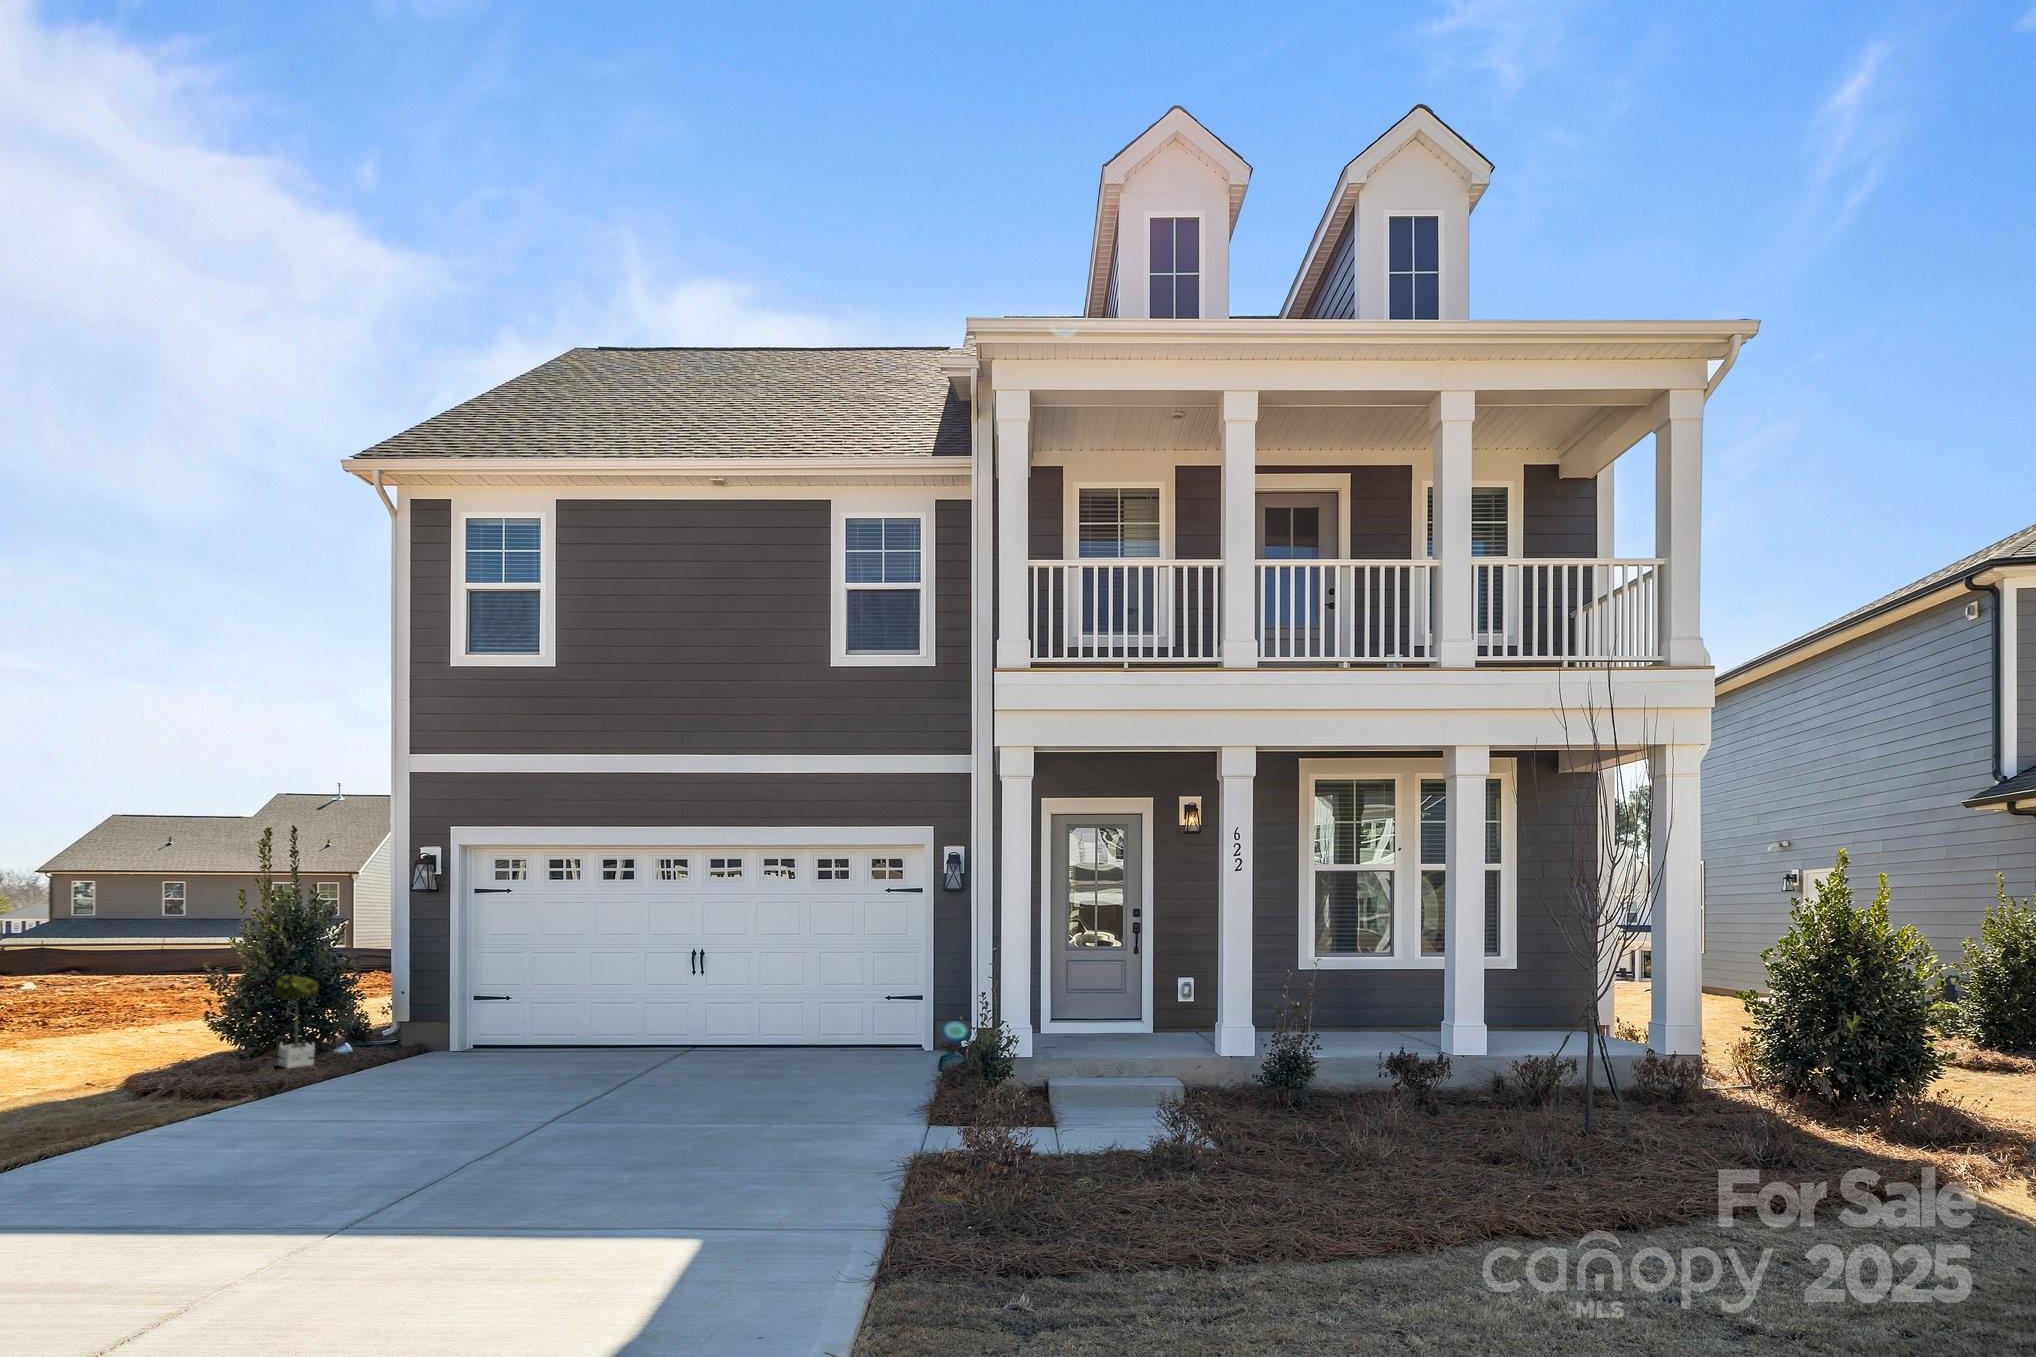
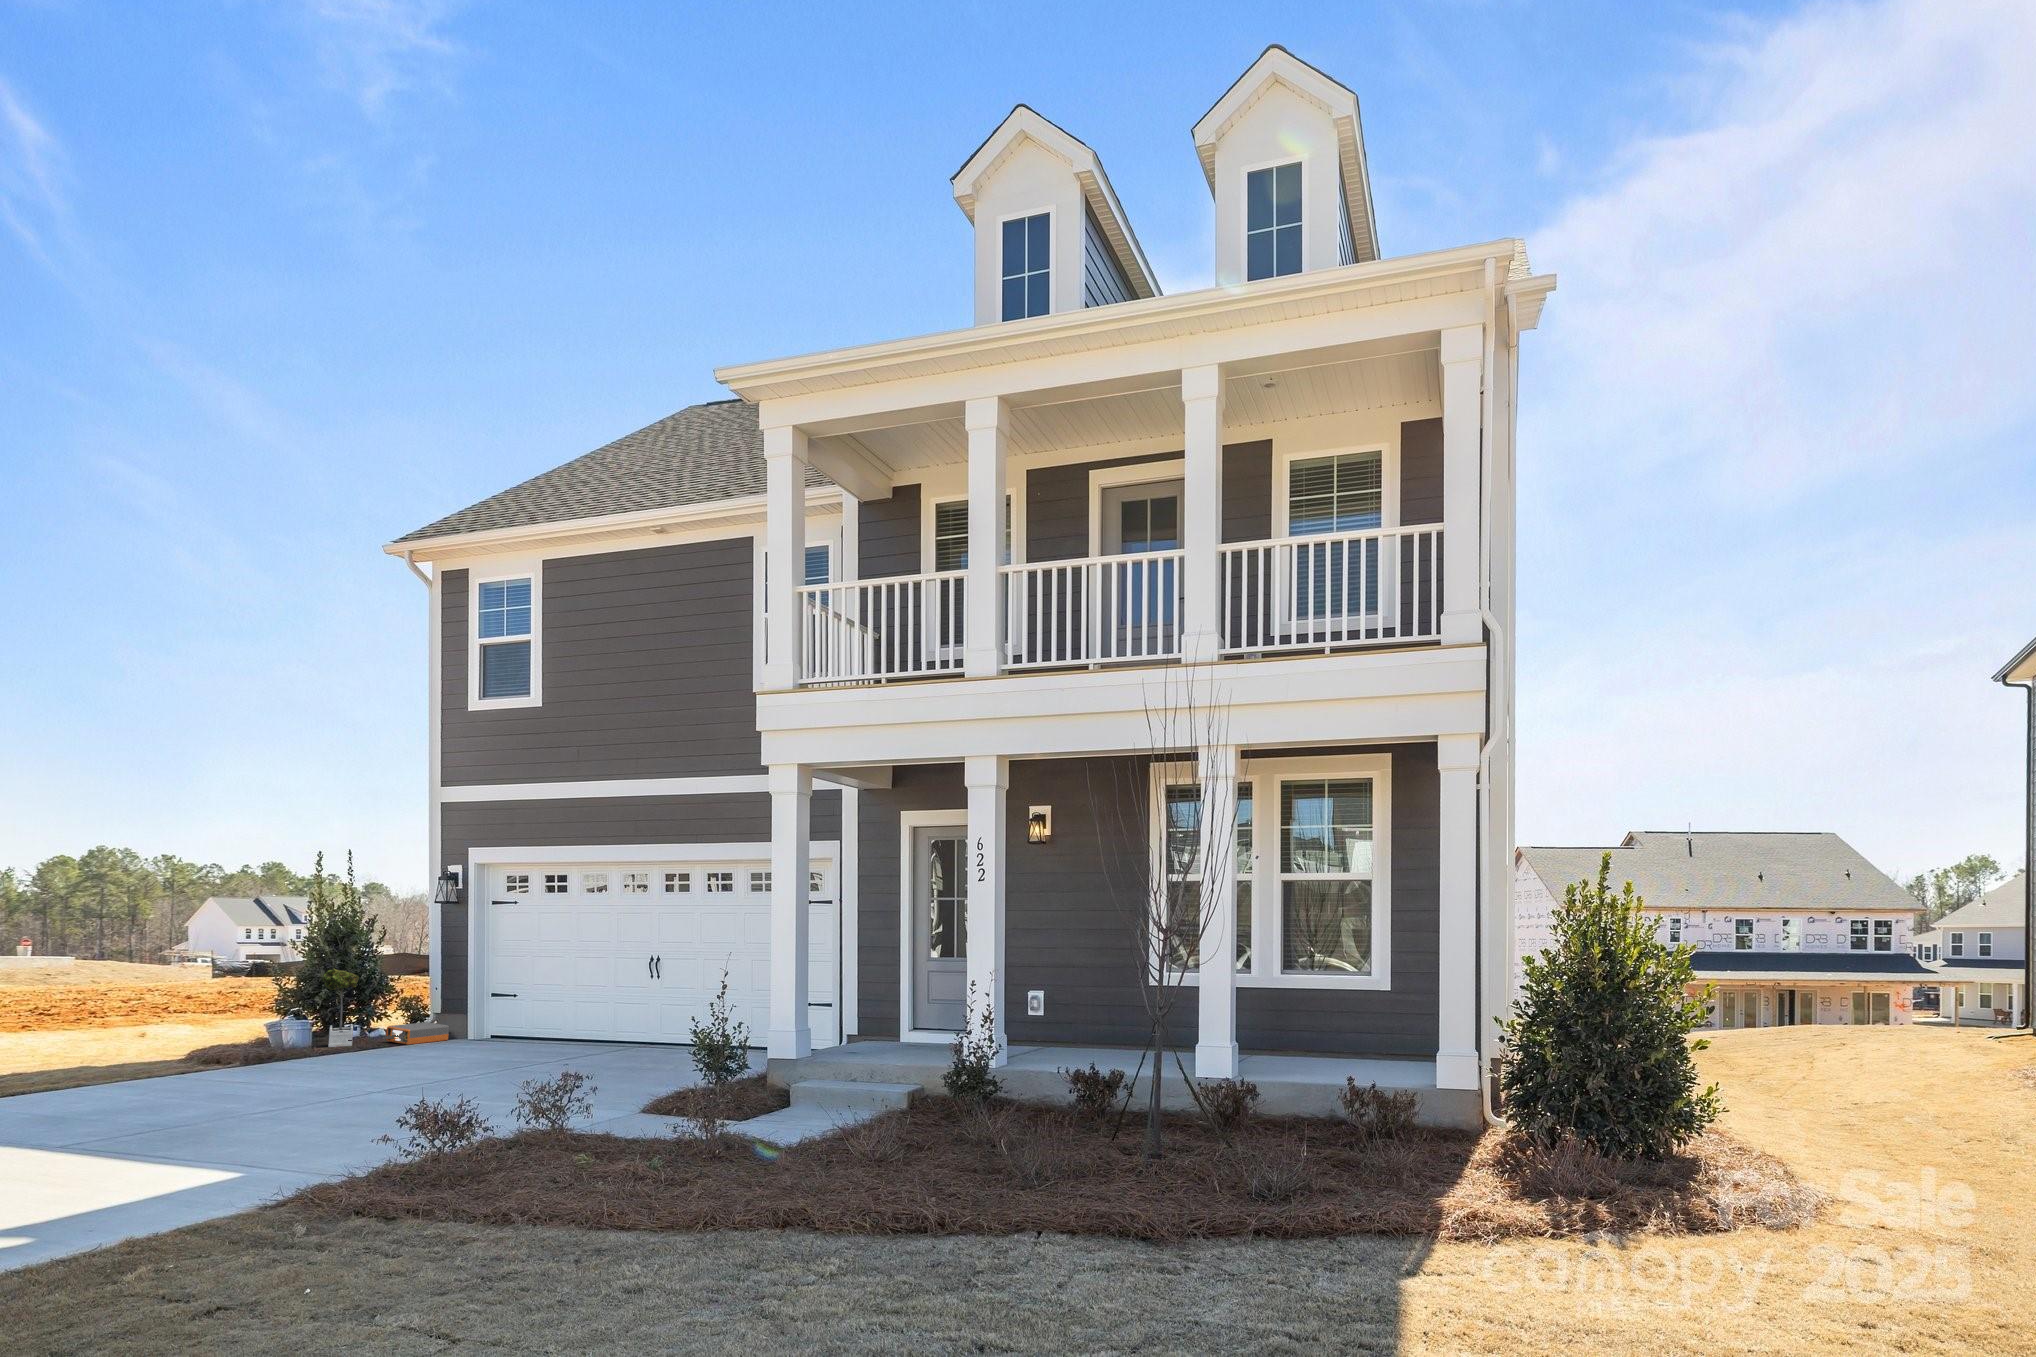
storage box: none [347,1032,422,1060] -> present [386,1022,449,1045]

